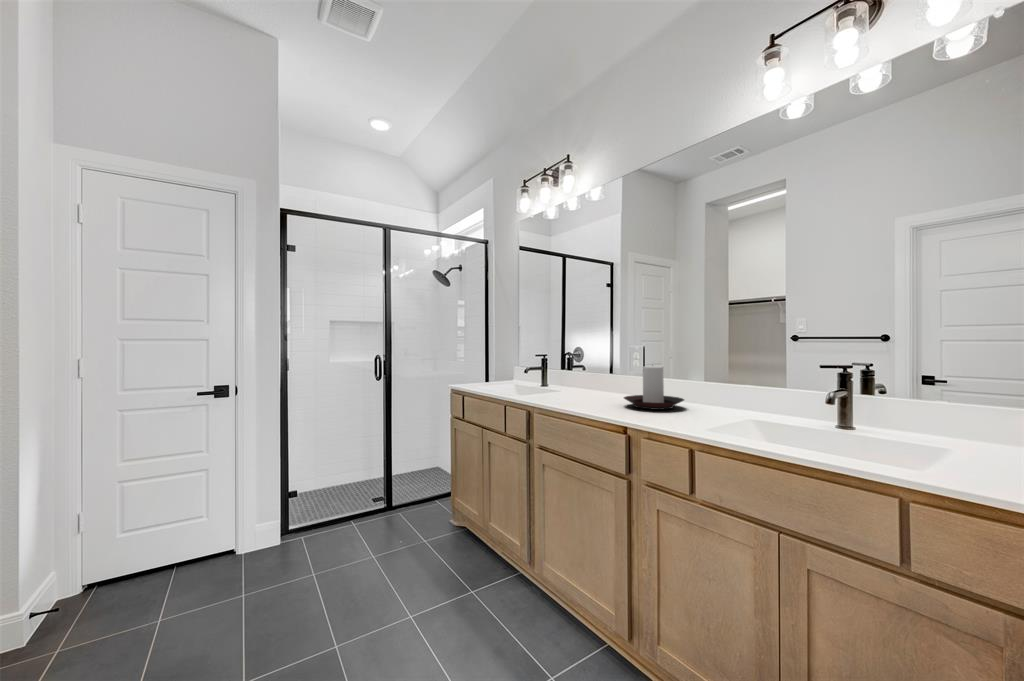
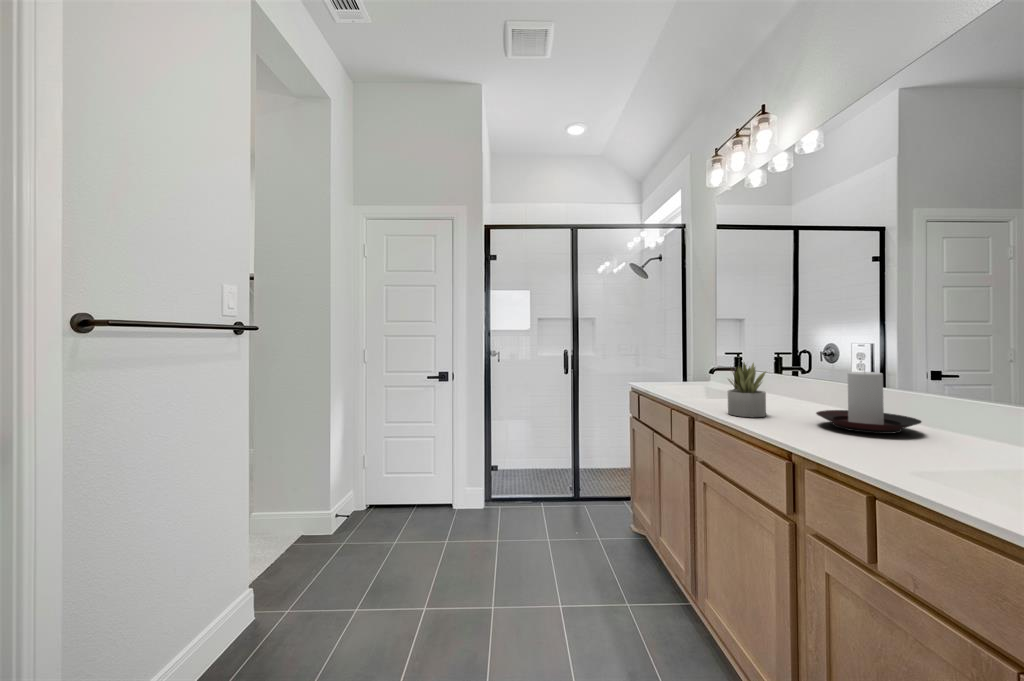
succulent plant: none [558,360,587,406] -> present [728,362,766,417]

